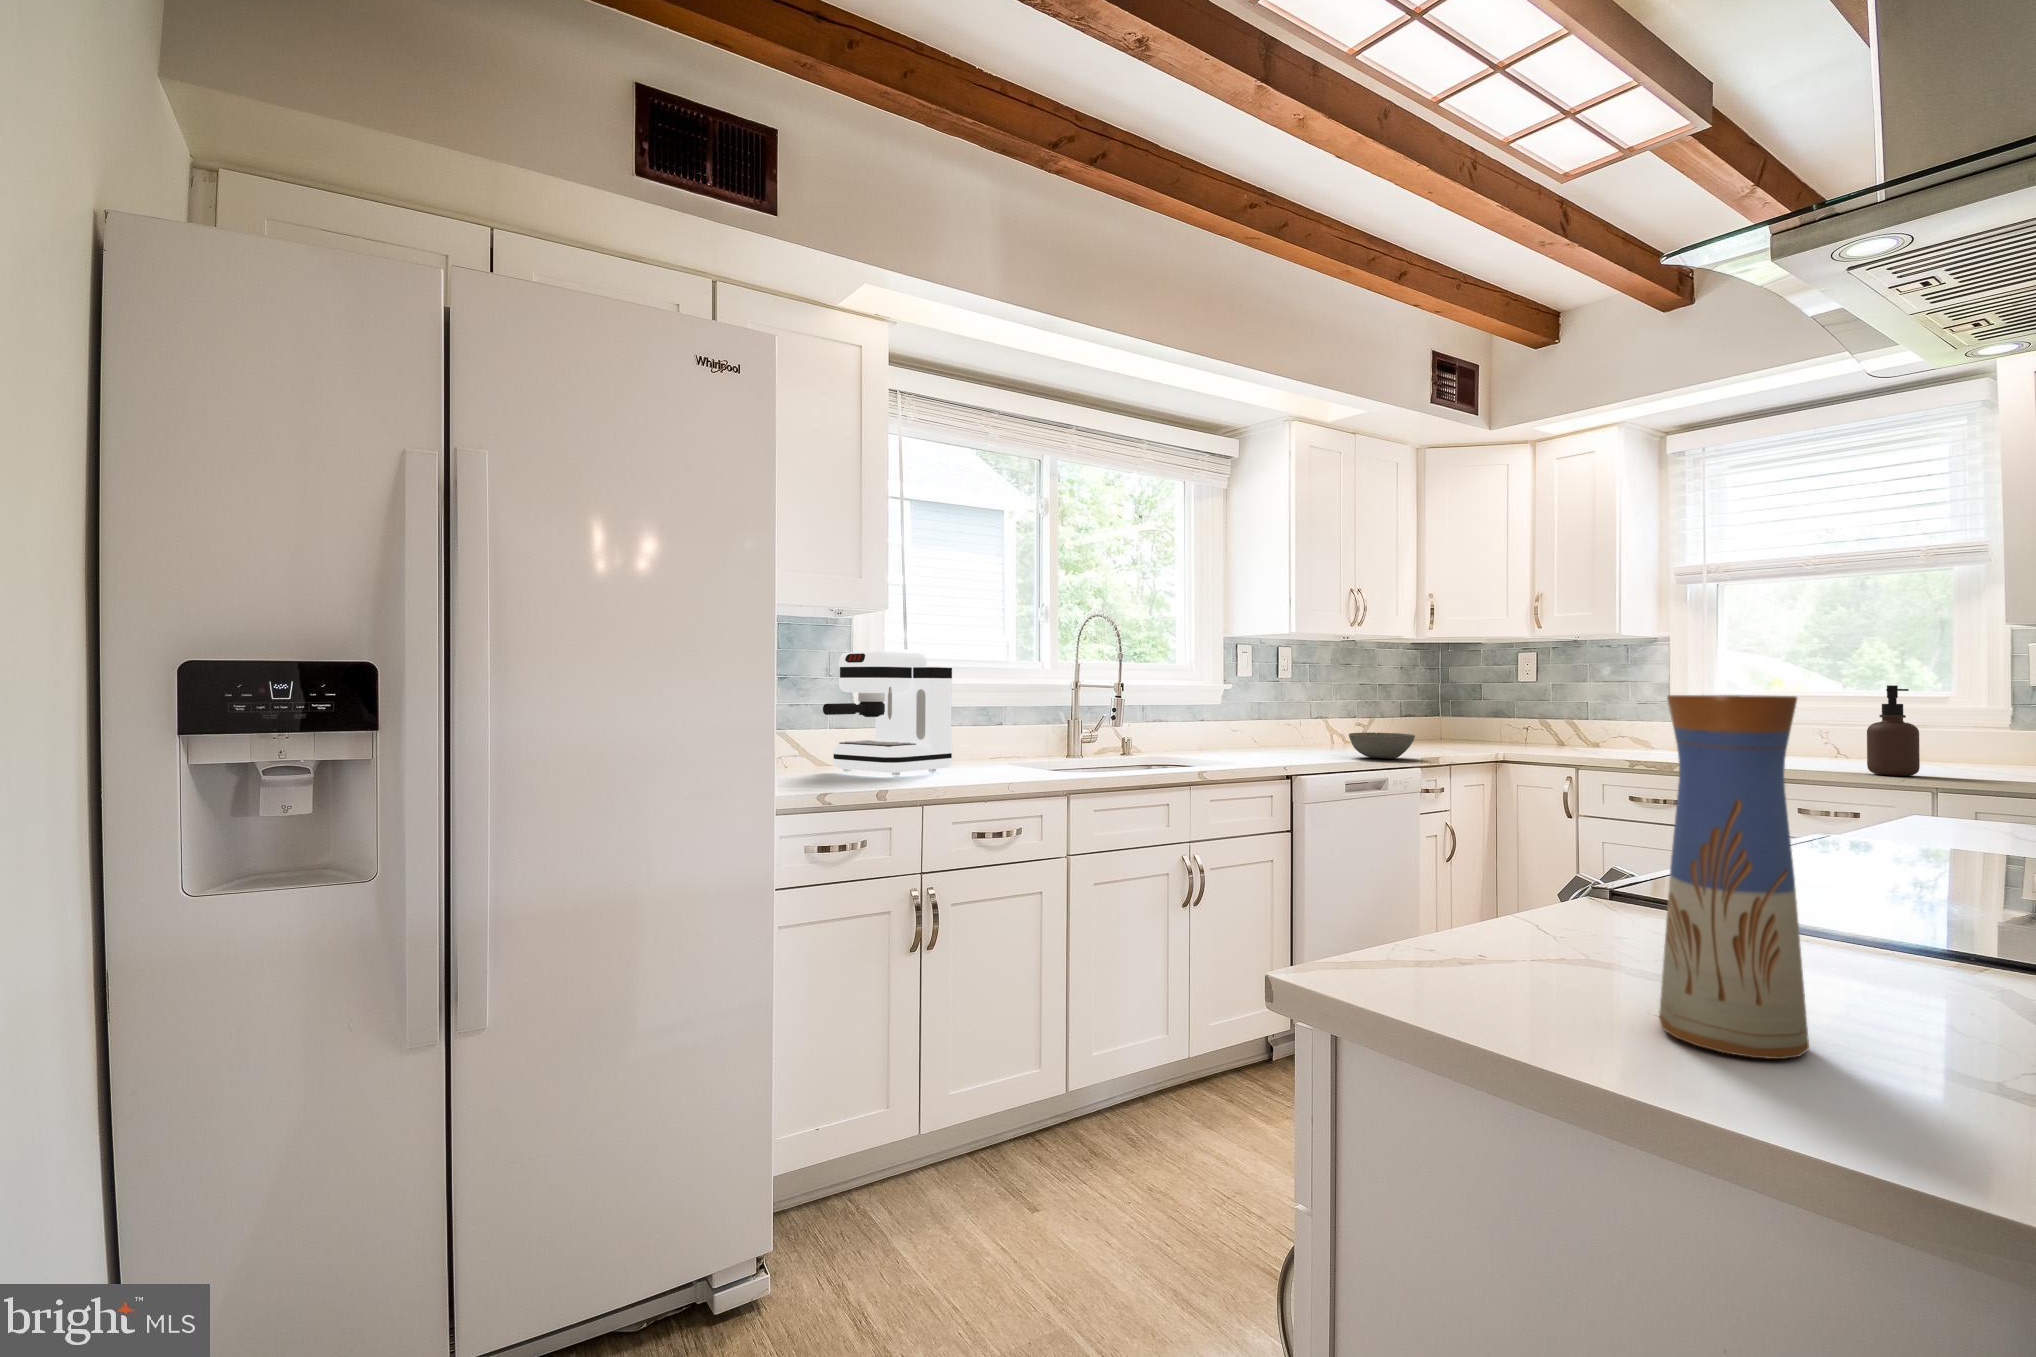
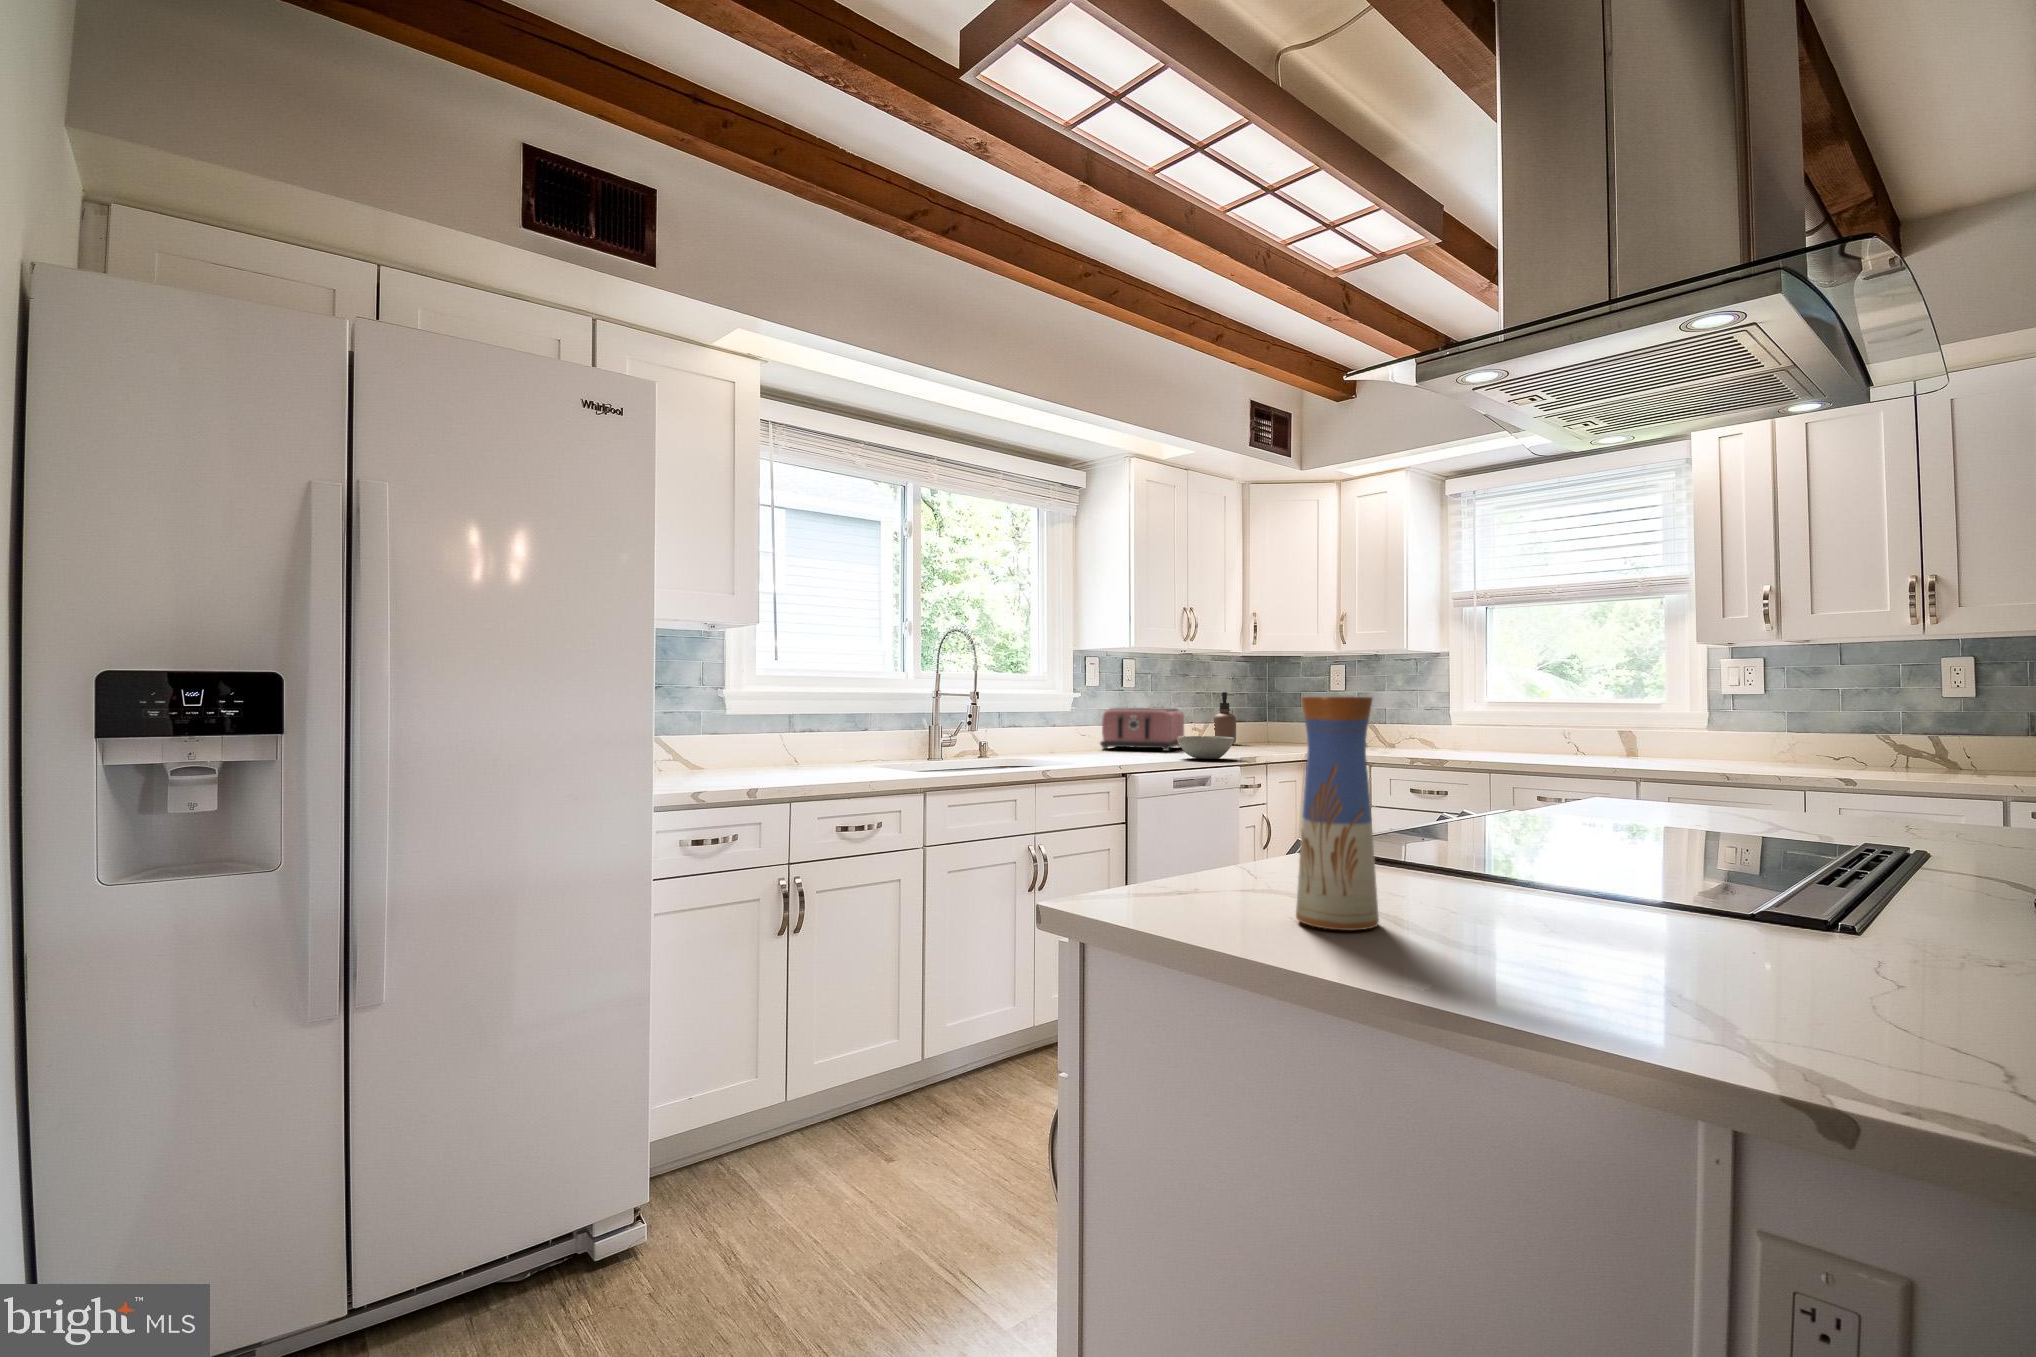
coffee maker: present [823,652,952,775] -> none [693,662,816,777]
soap dispenser: present [1867,685,1920,776] -> present [1214,692,1236,744]
toaster: none [1256,700,1351,748] -> present [1100,708,1184,751]

